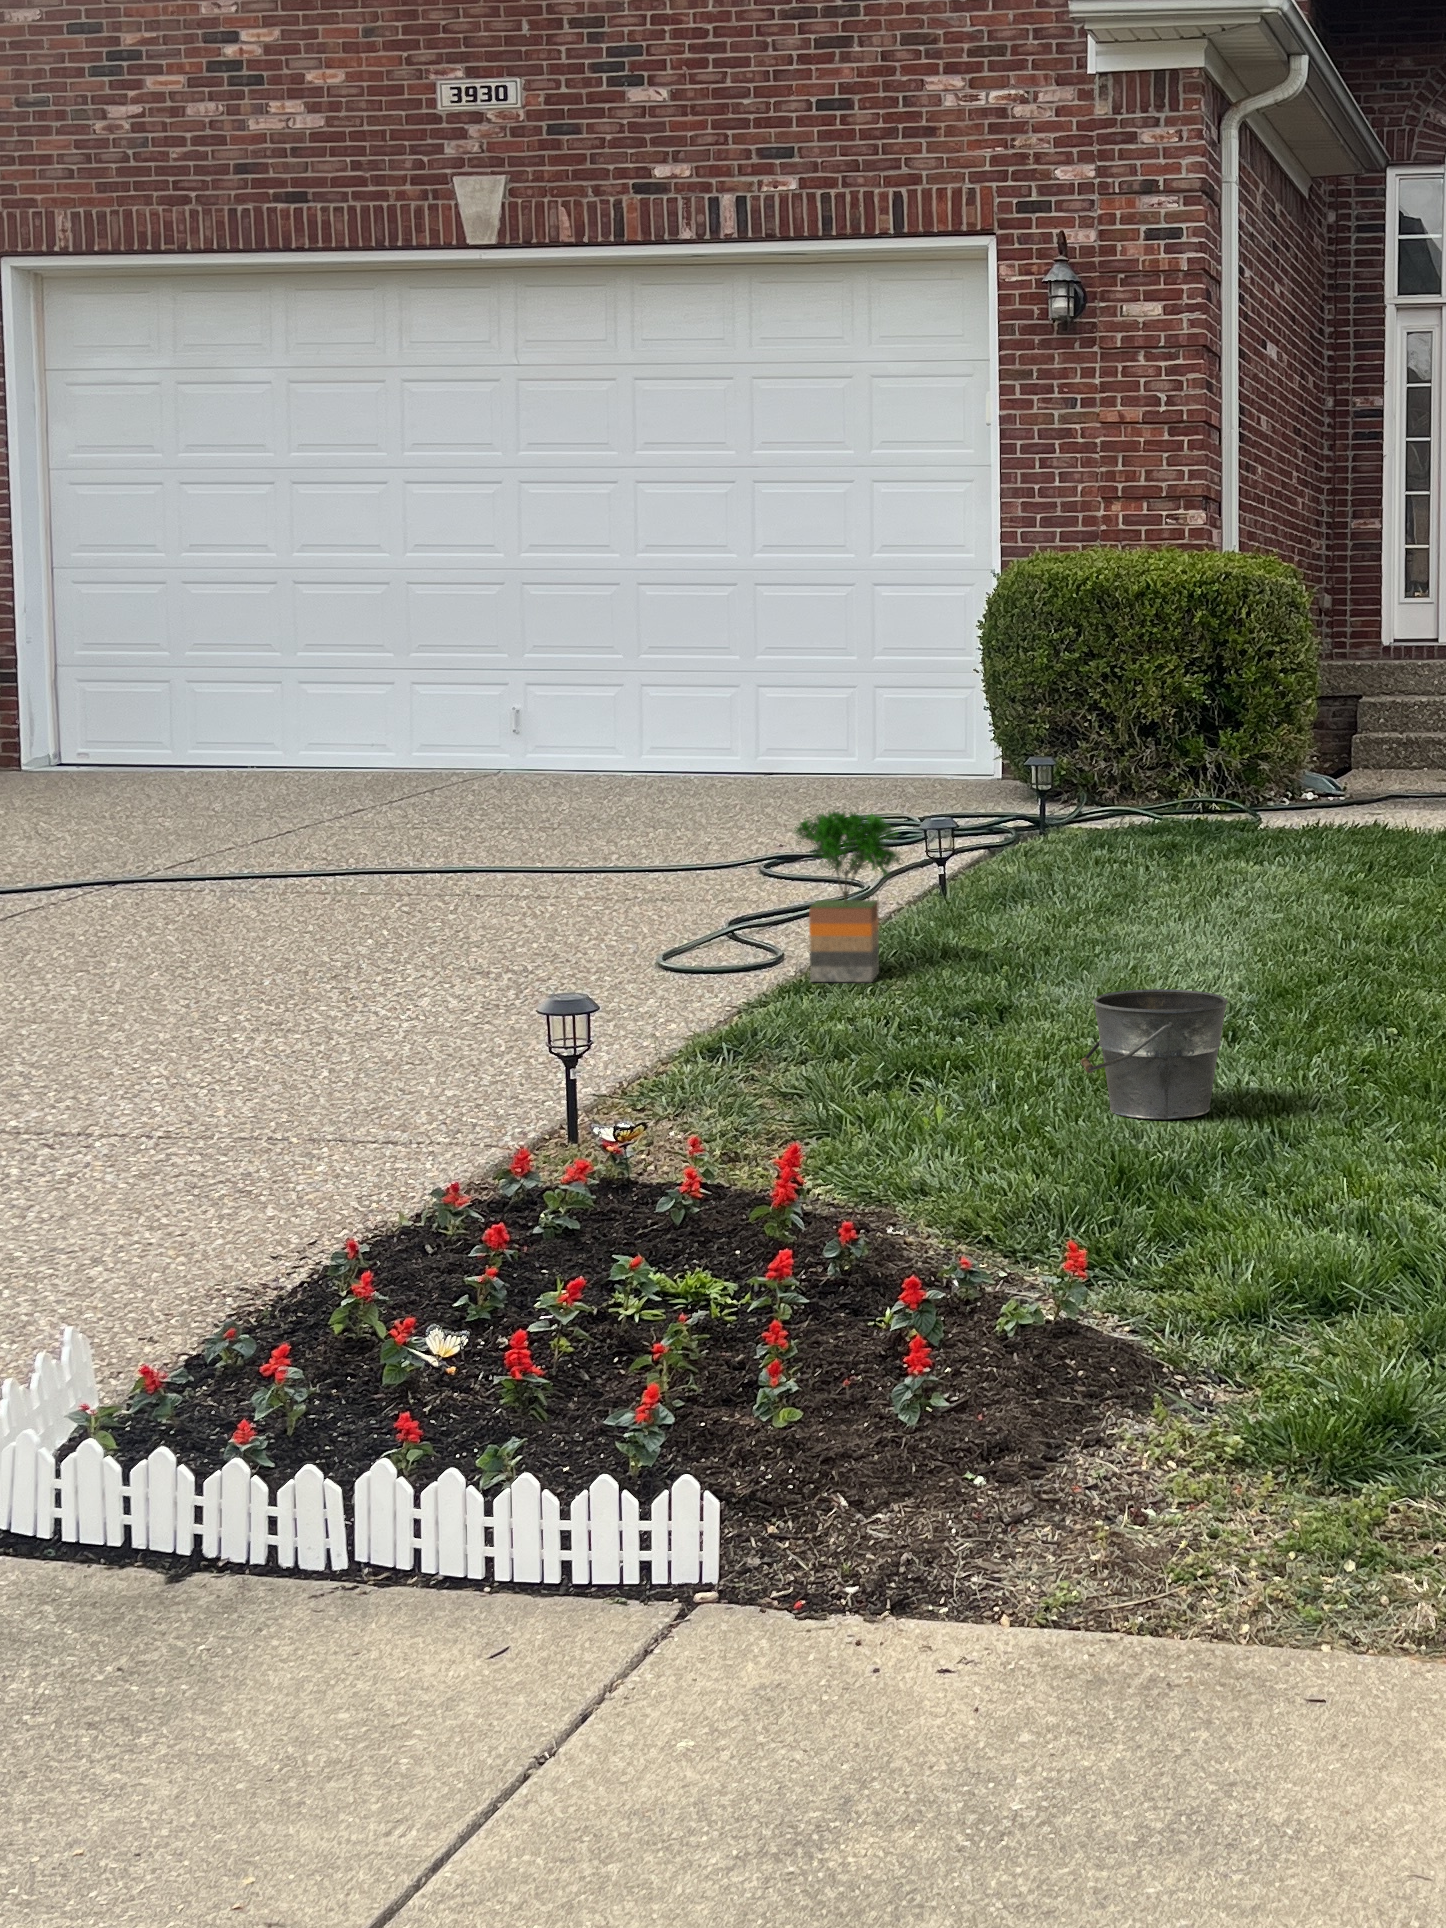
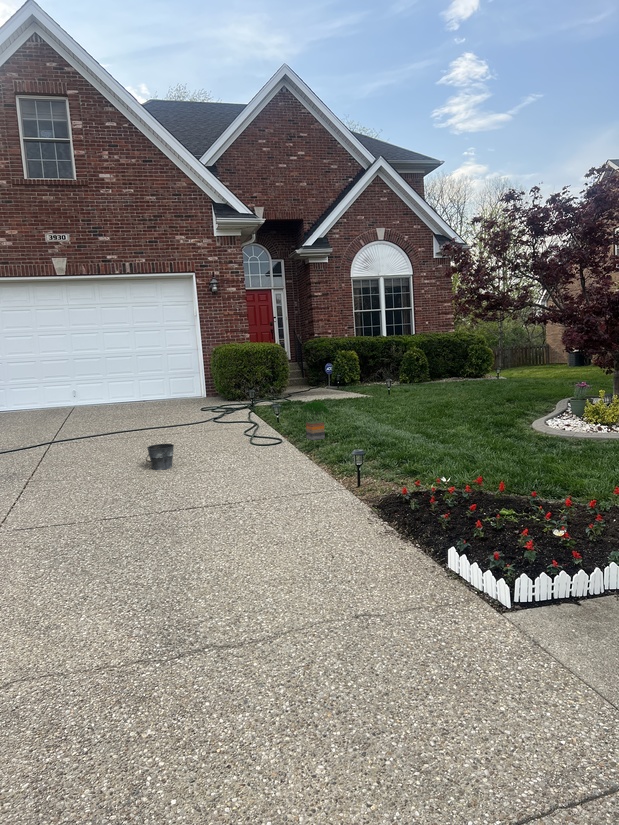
bucket: present [1081,989,1228,1119] -> present [146,444,174,470]

